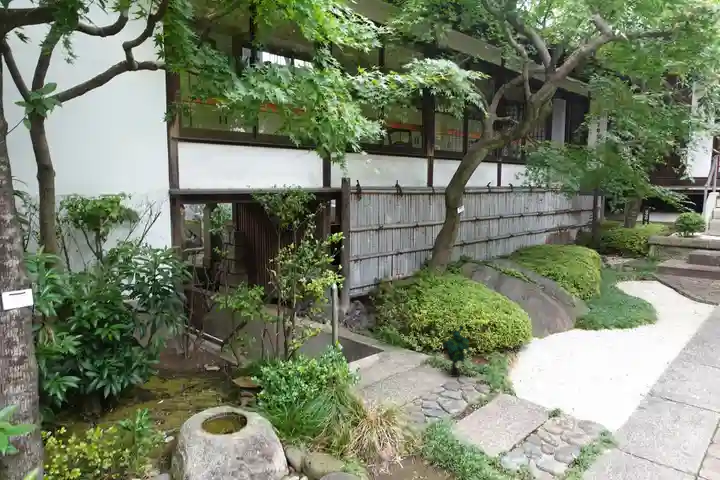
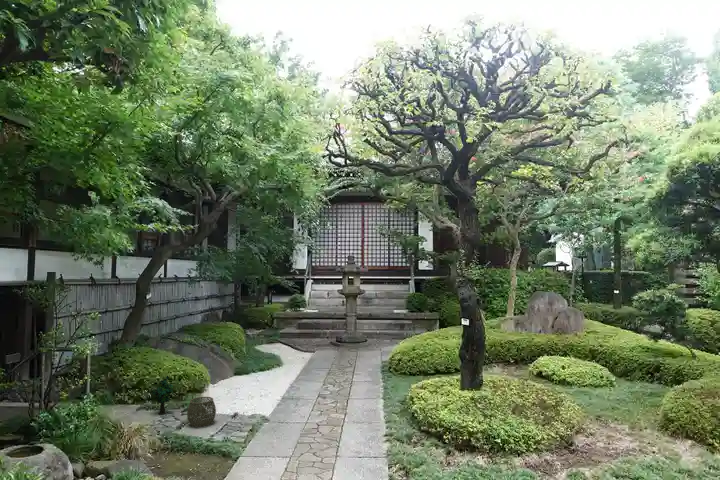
woven basket: none [477,373,522,423] -> present [187,397,216,427]

